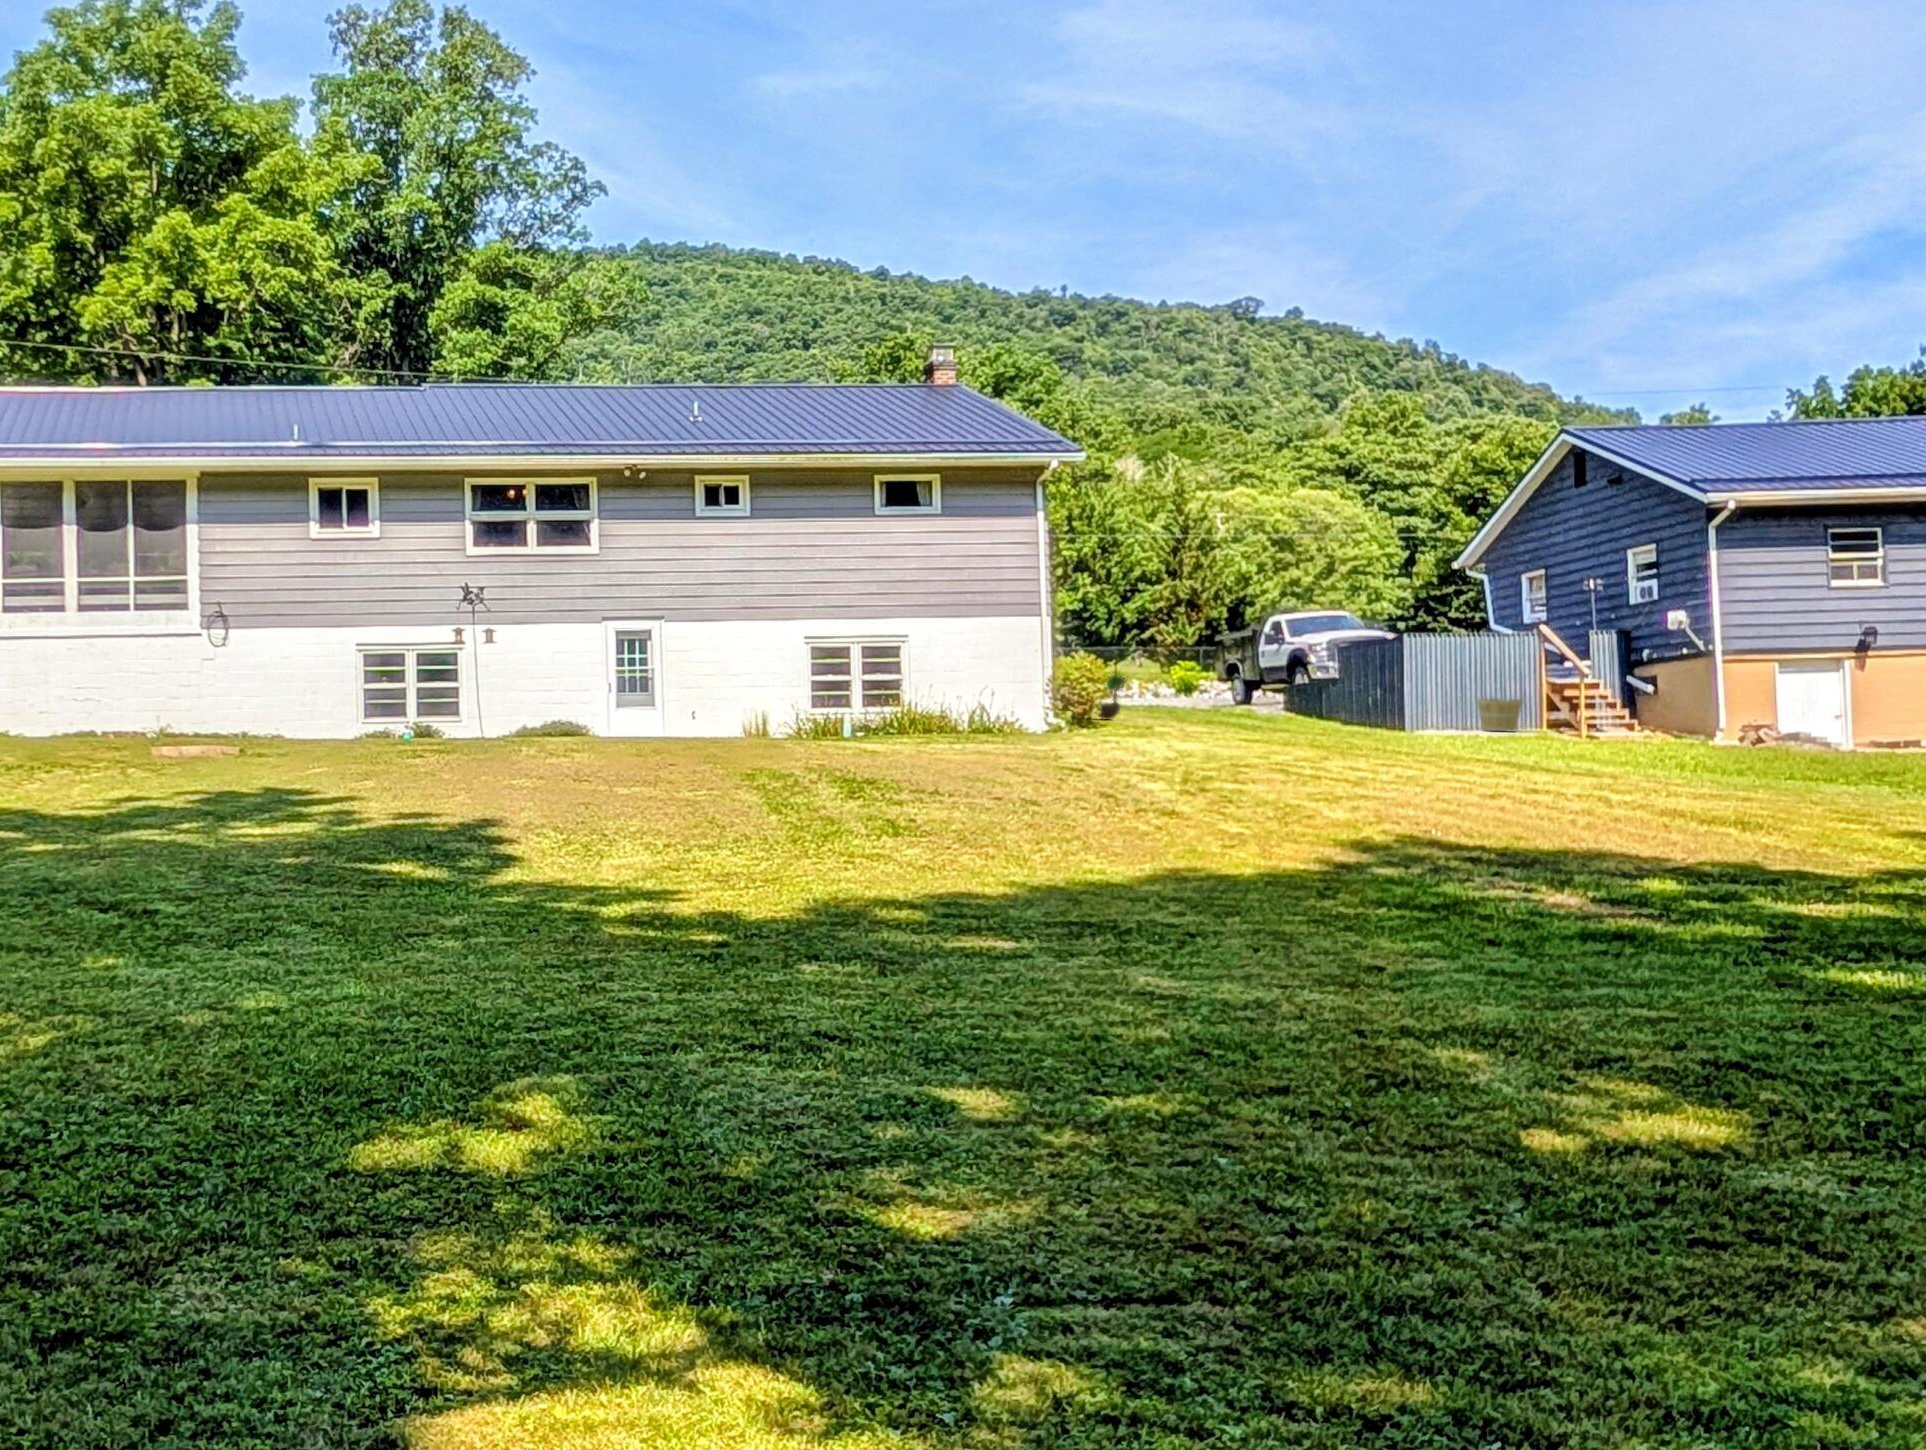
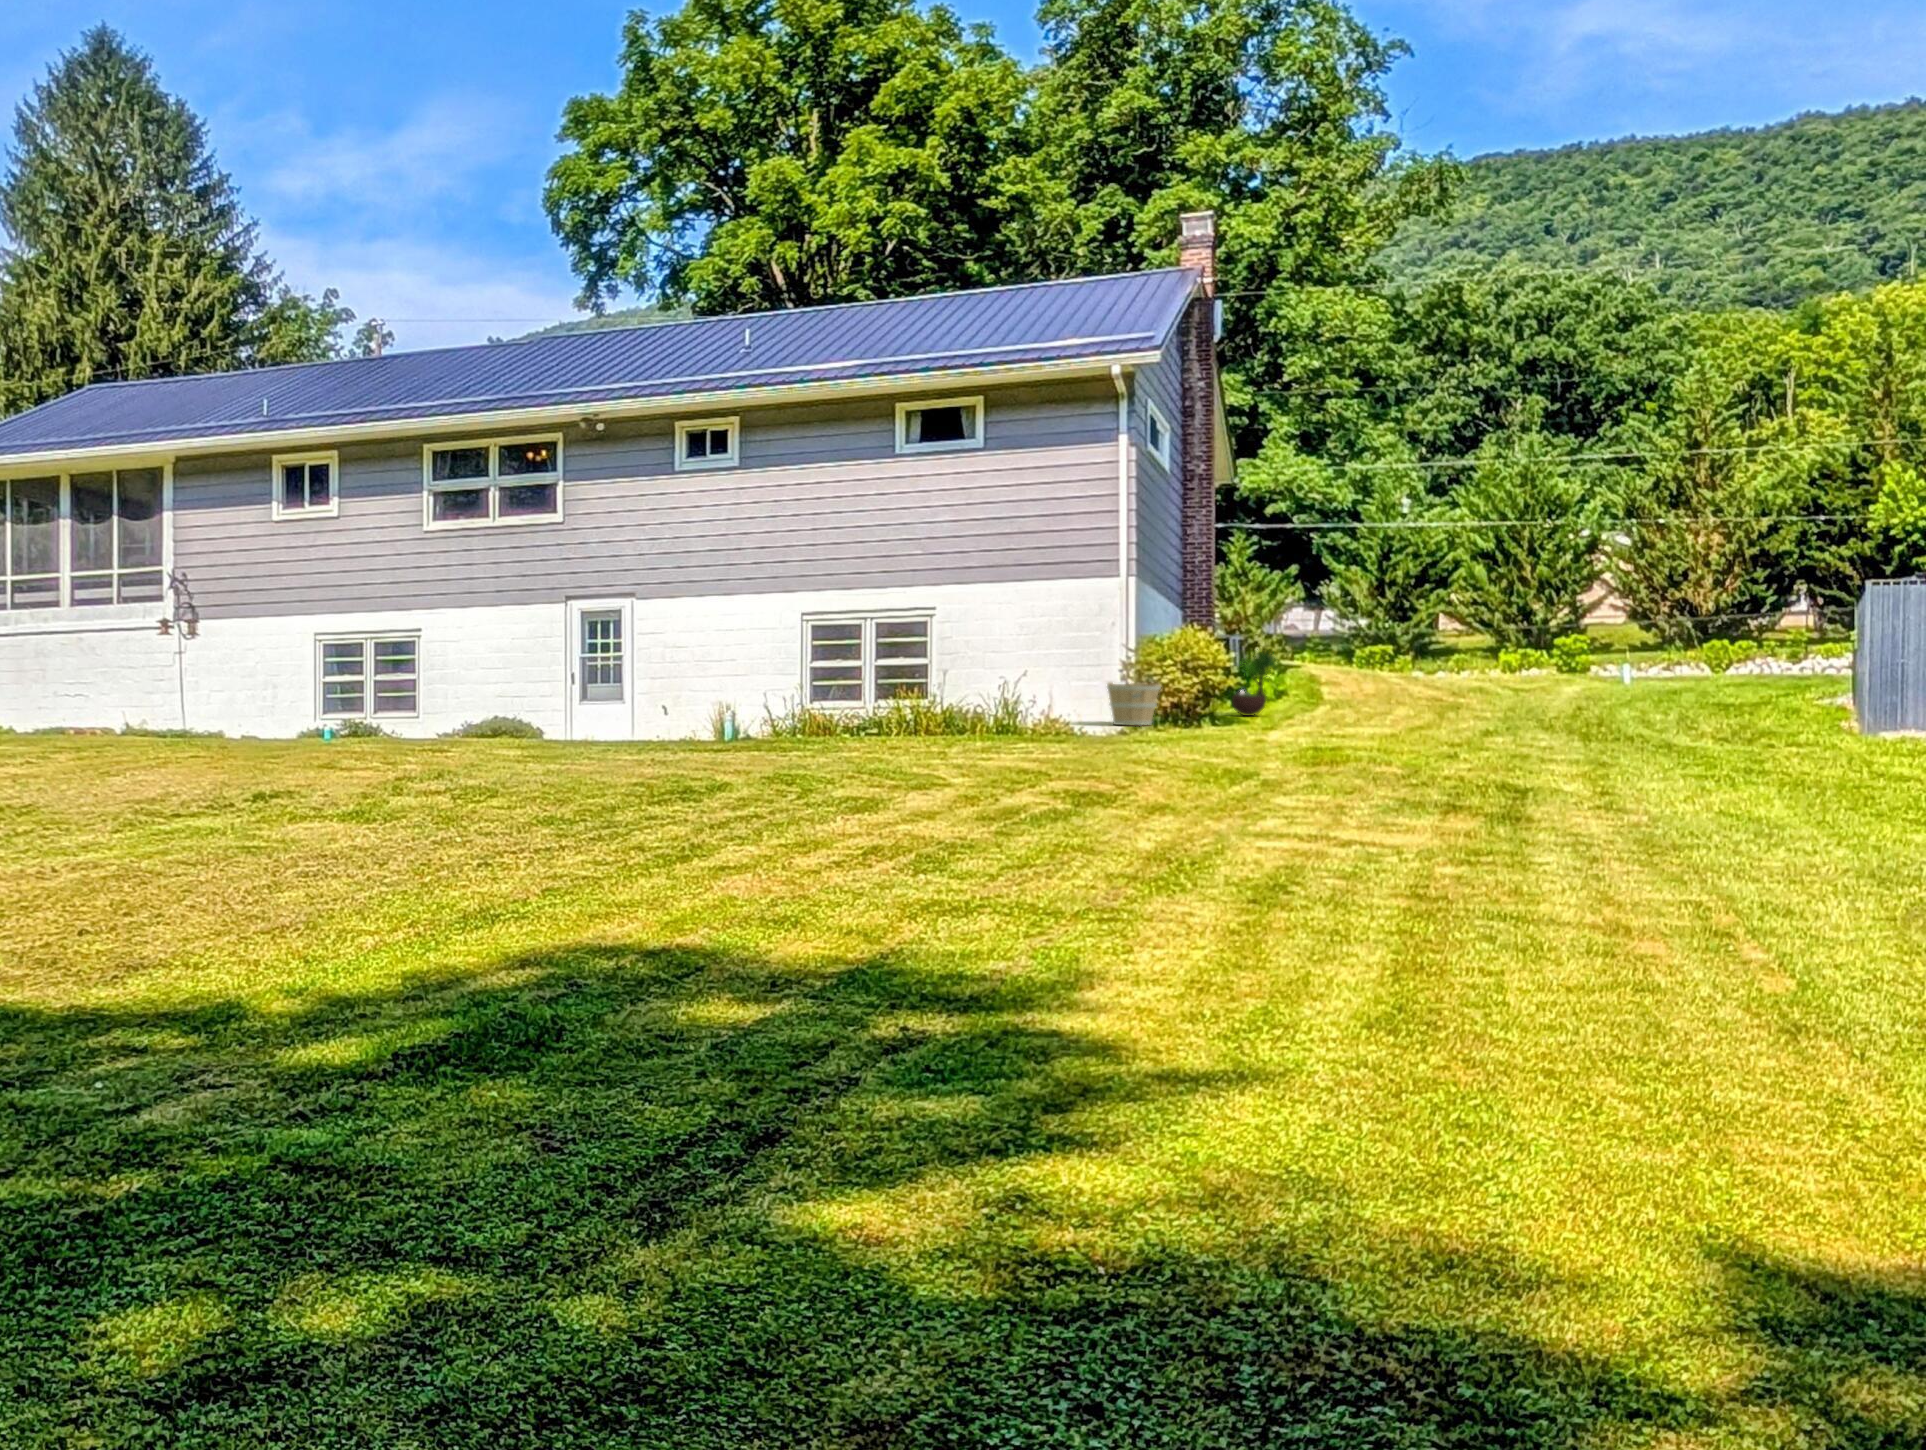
wooden bucket: present [1477,698,1523,732] -> present [1107,683,1160,726]

